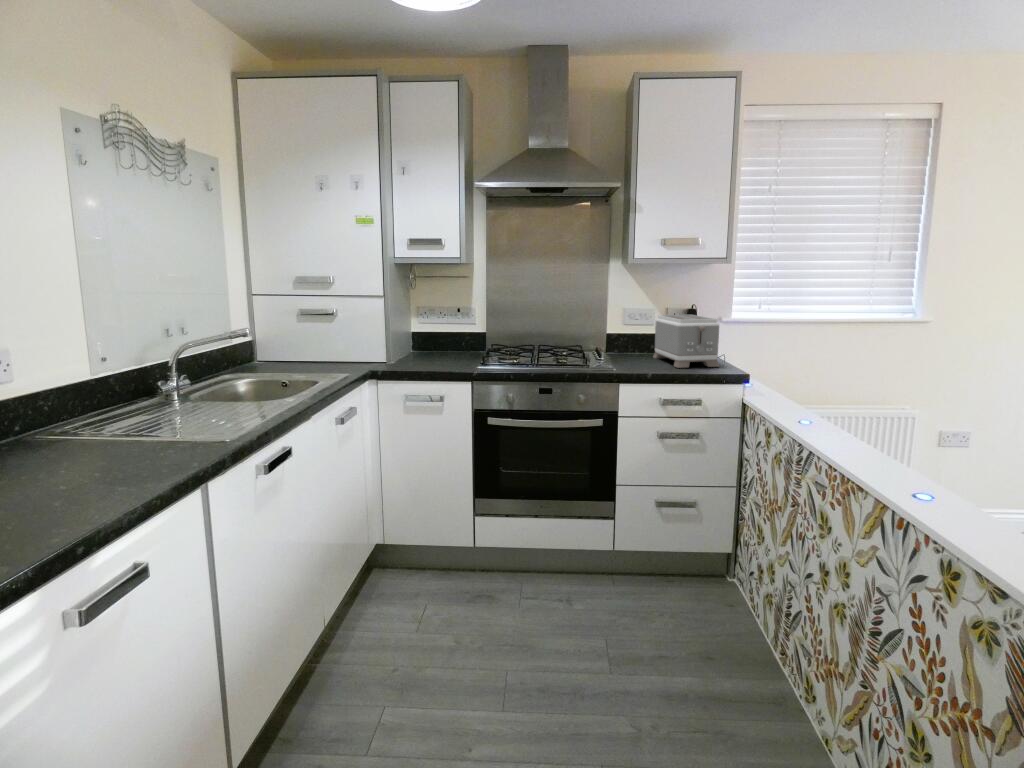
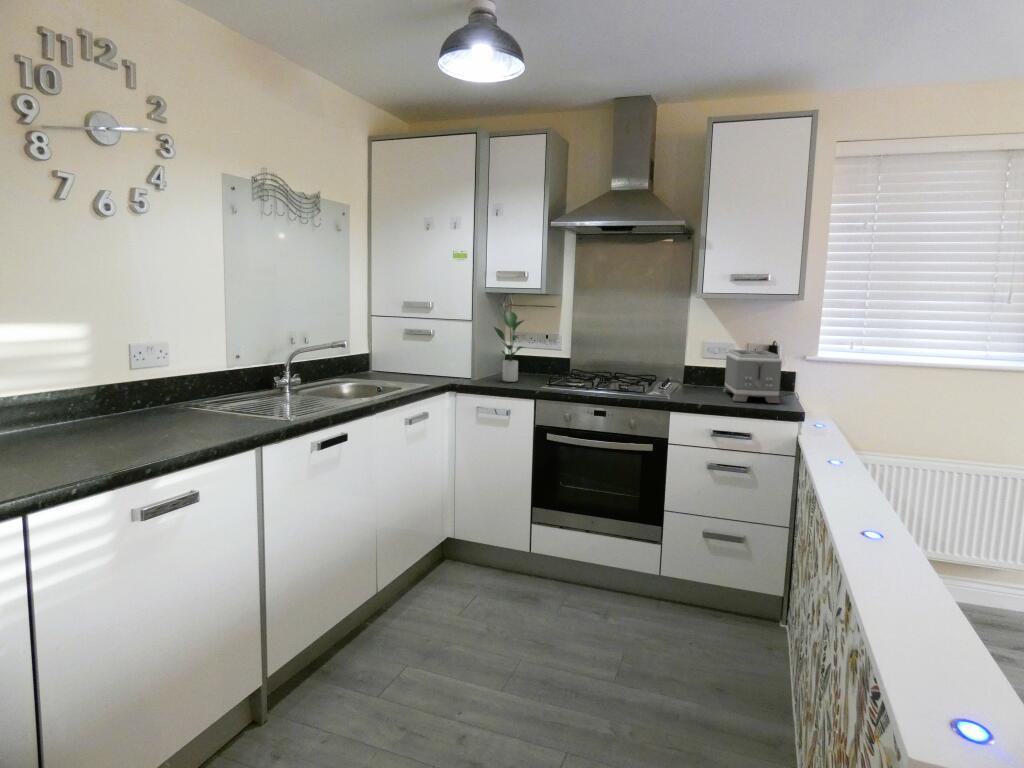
potted plant: none [415,283,452,363] -> present [494,311,524,382]

